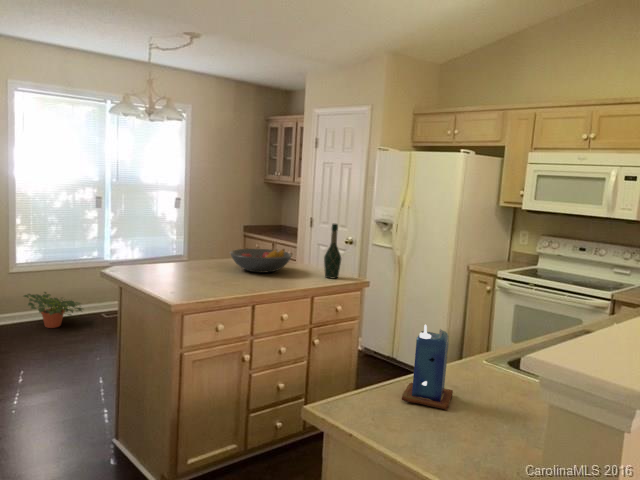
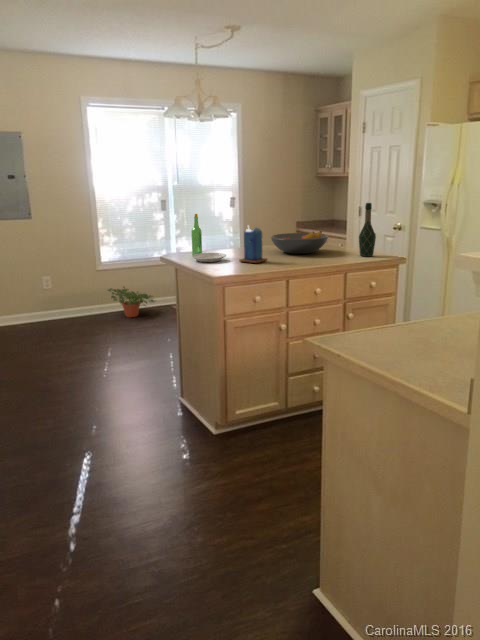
plate: none [141,225,182,281] -> present [191,214,226,262]
candle: present [402,324,453,410] -> present [240,226,267,263]

